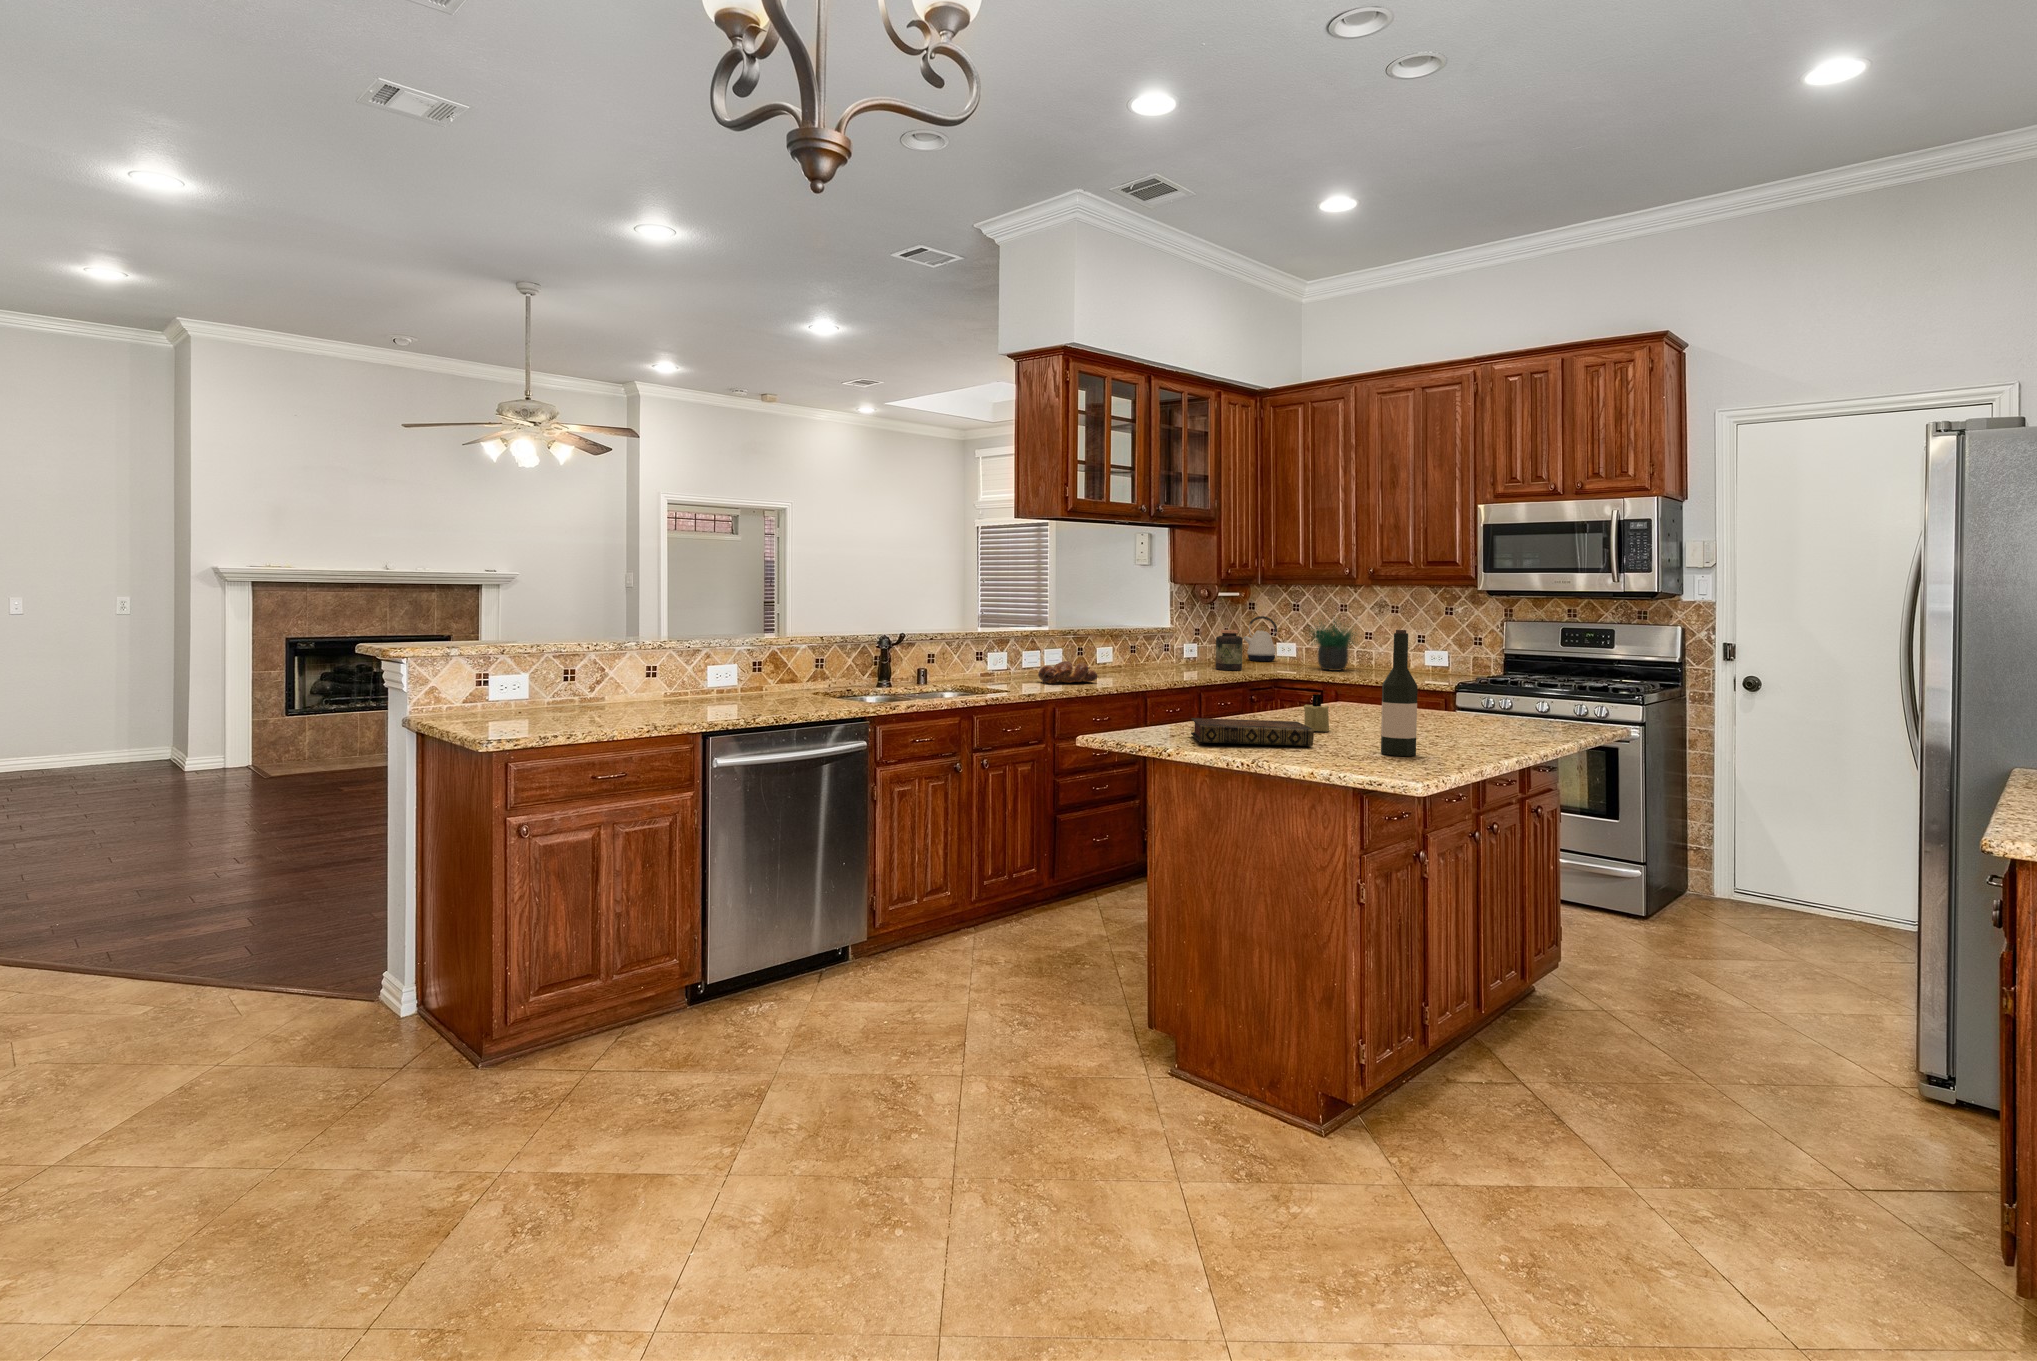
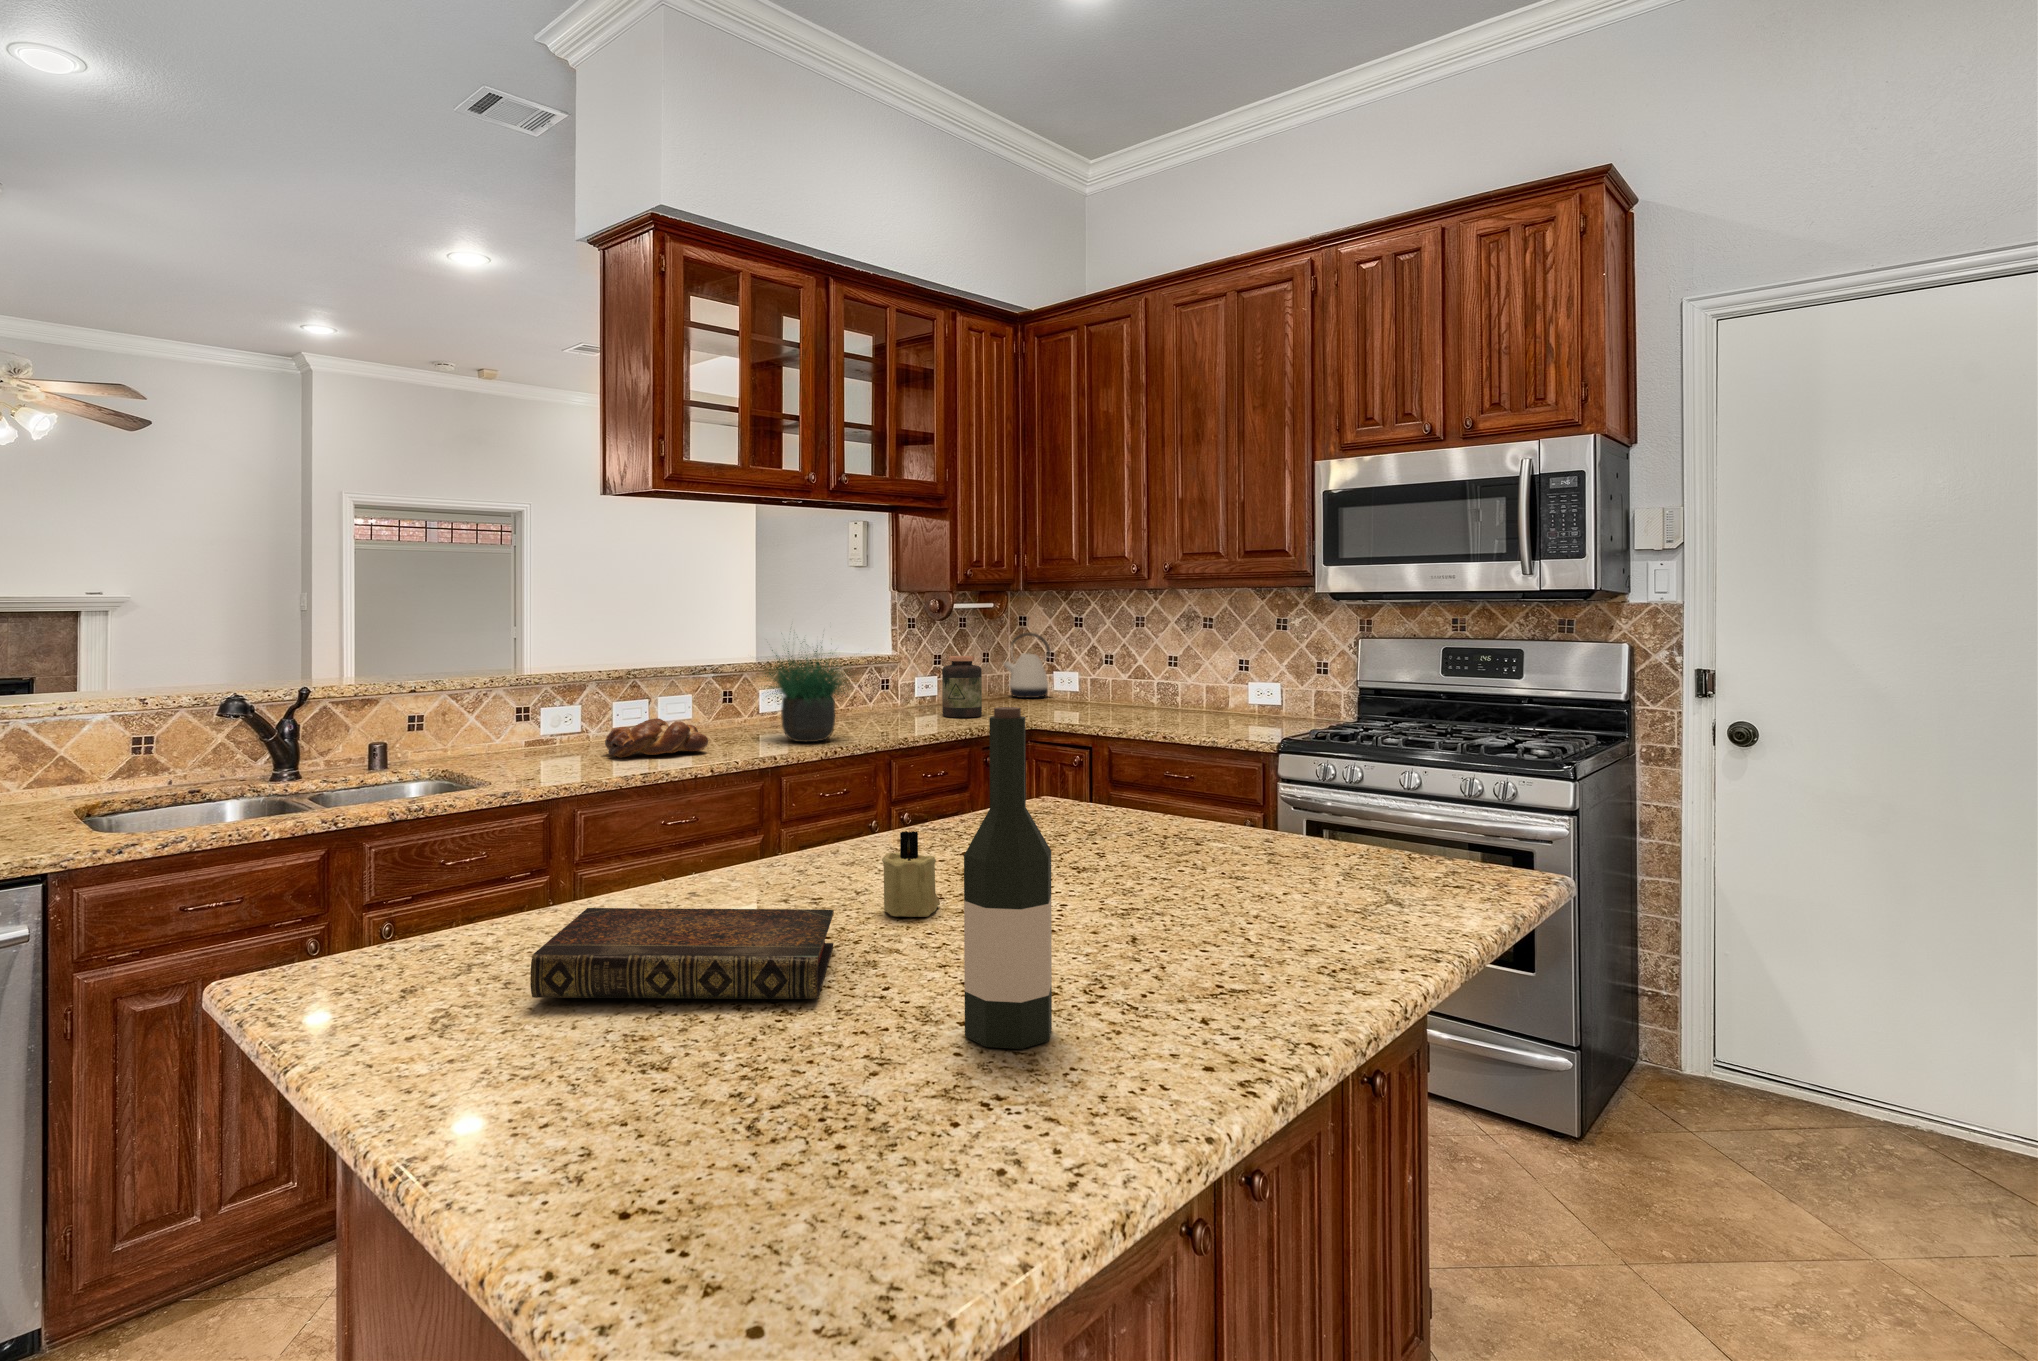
potted plant: present [1309,618,1356,671] -> present [764,646,848,742]

